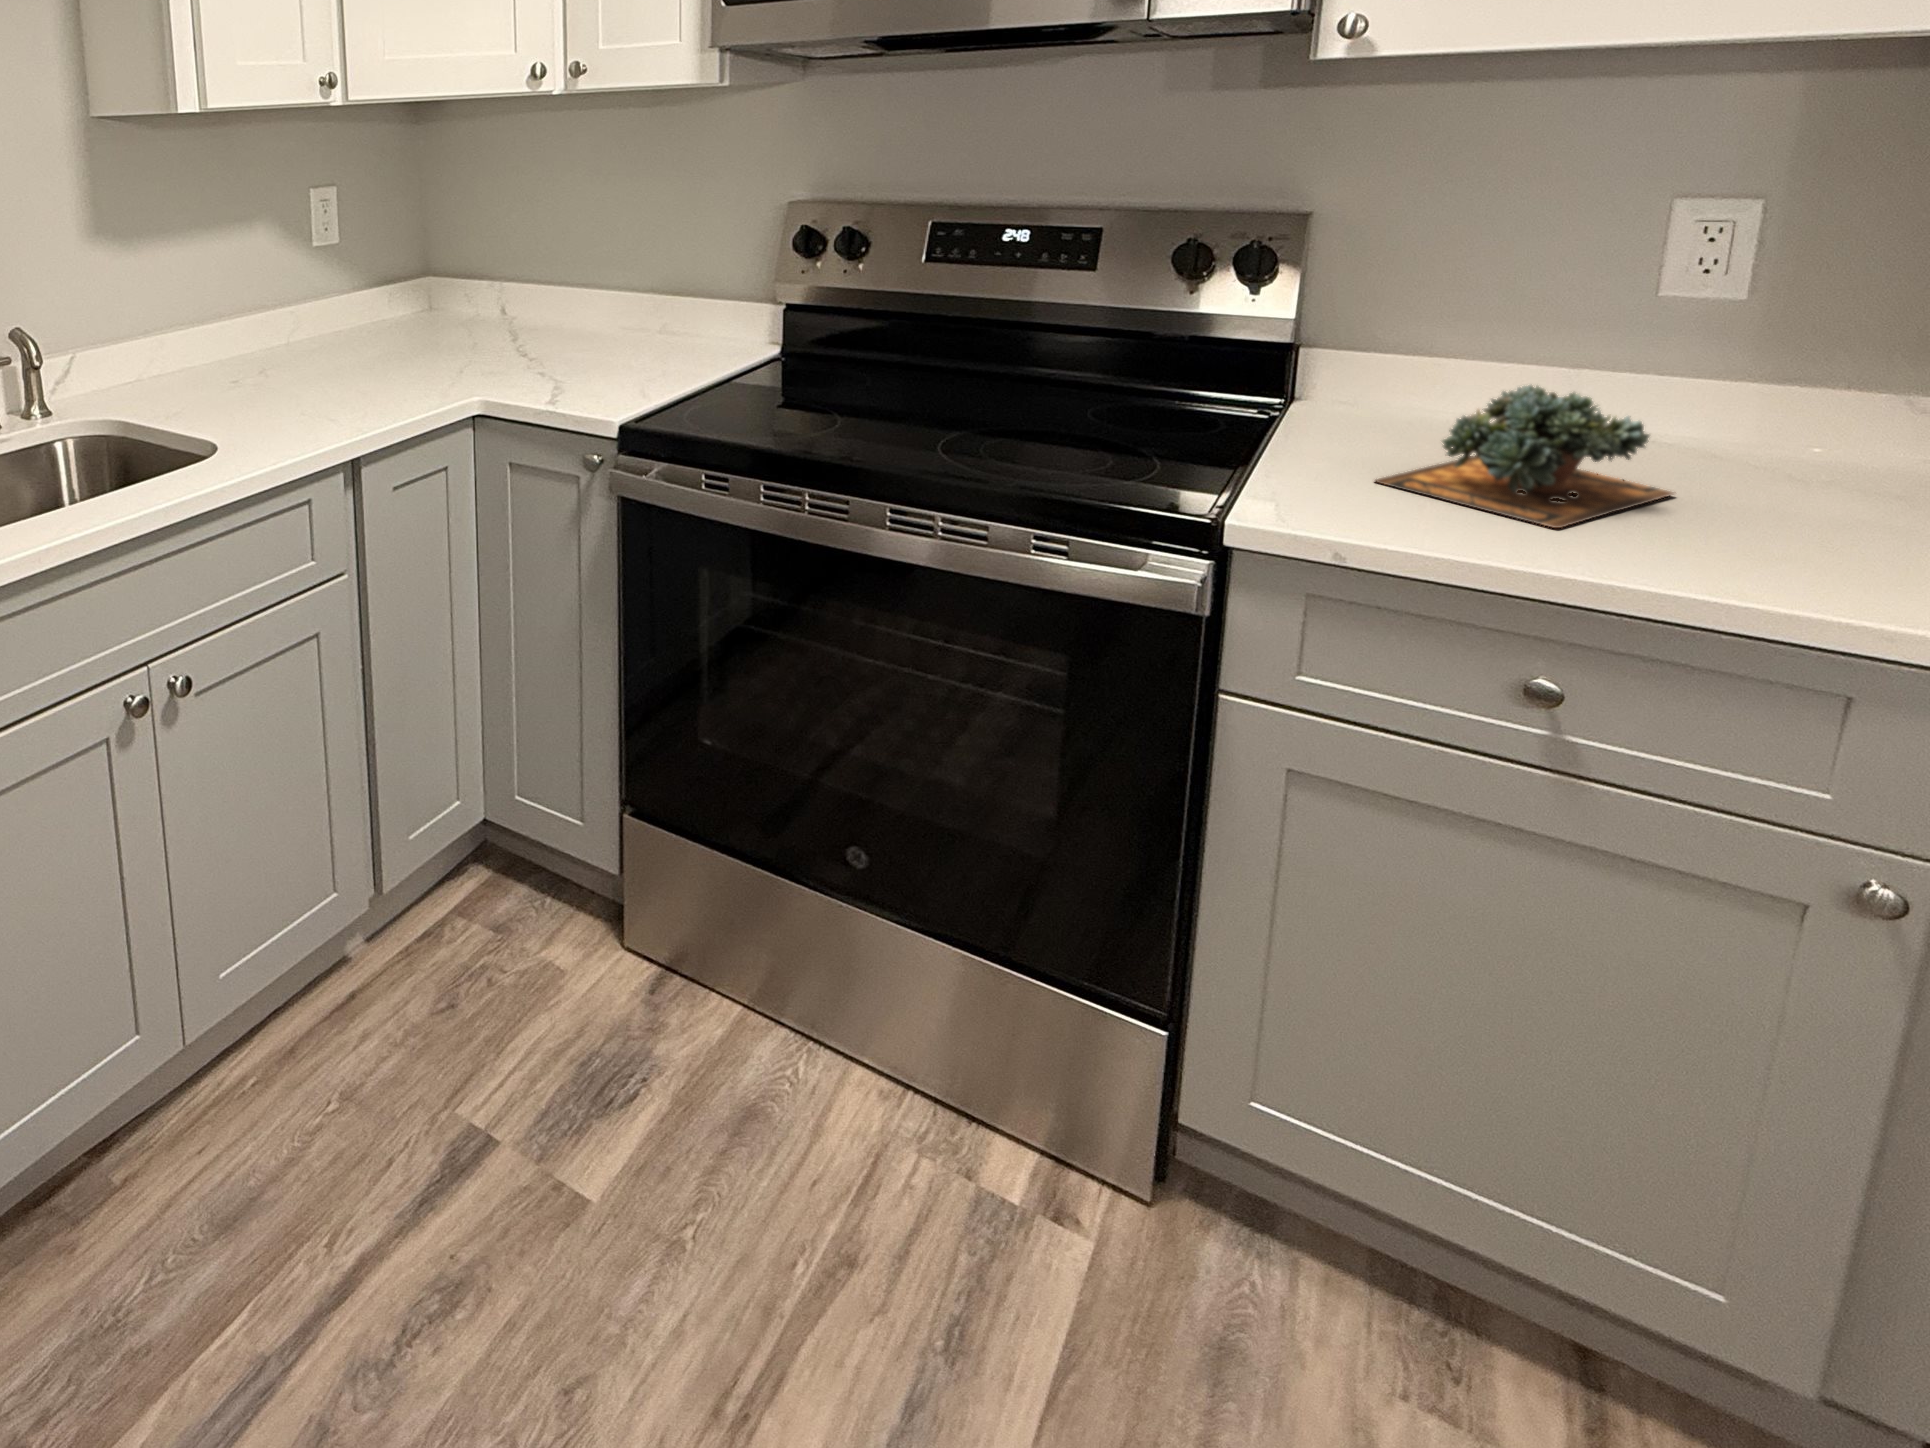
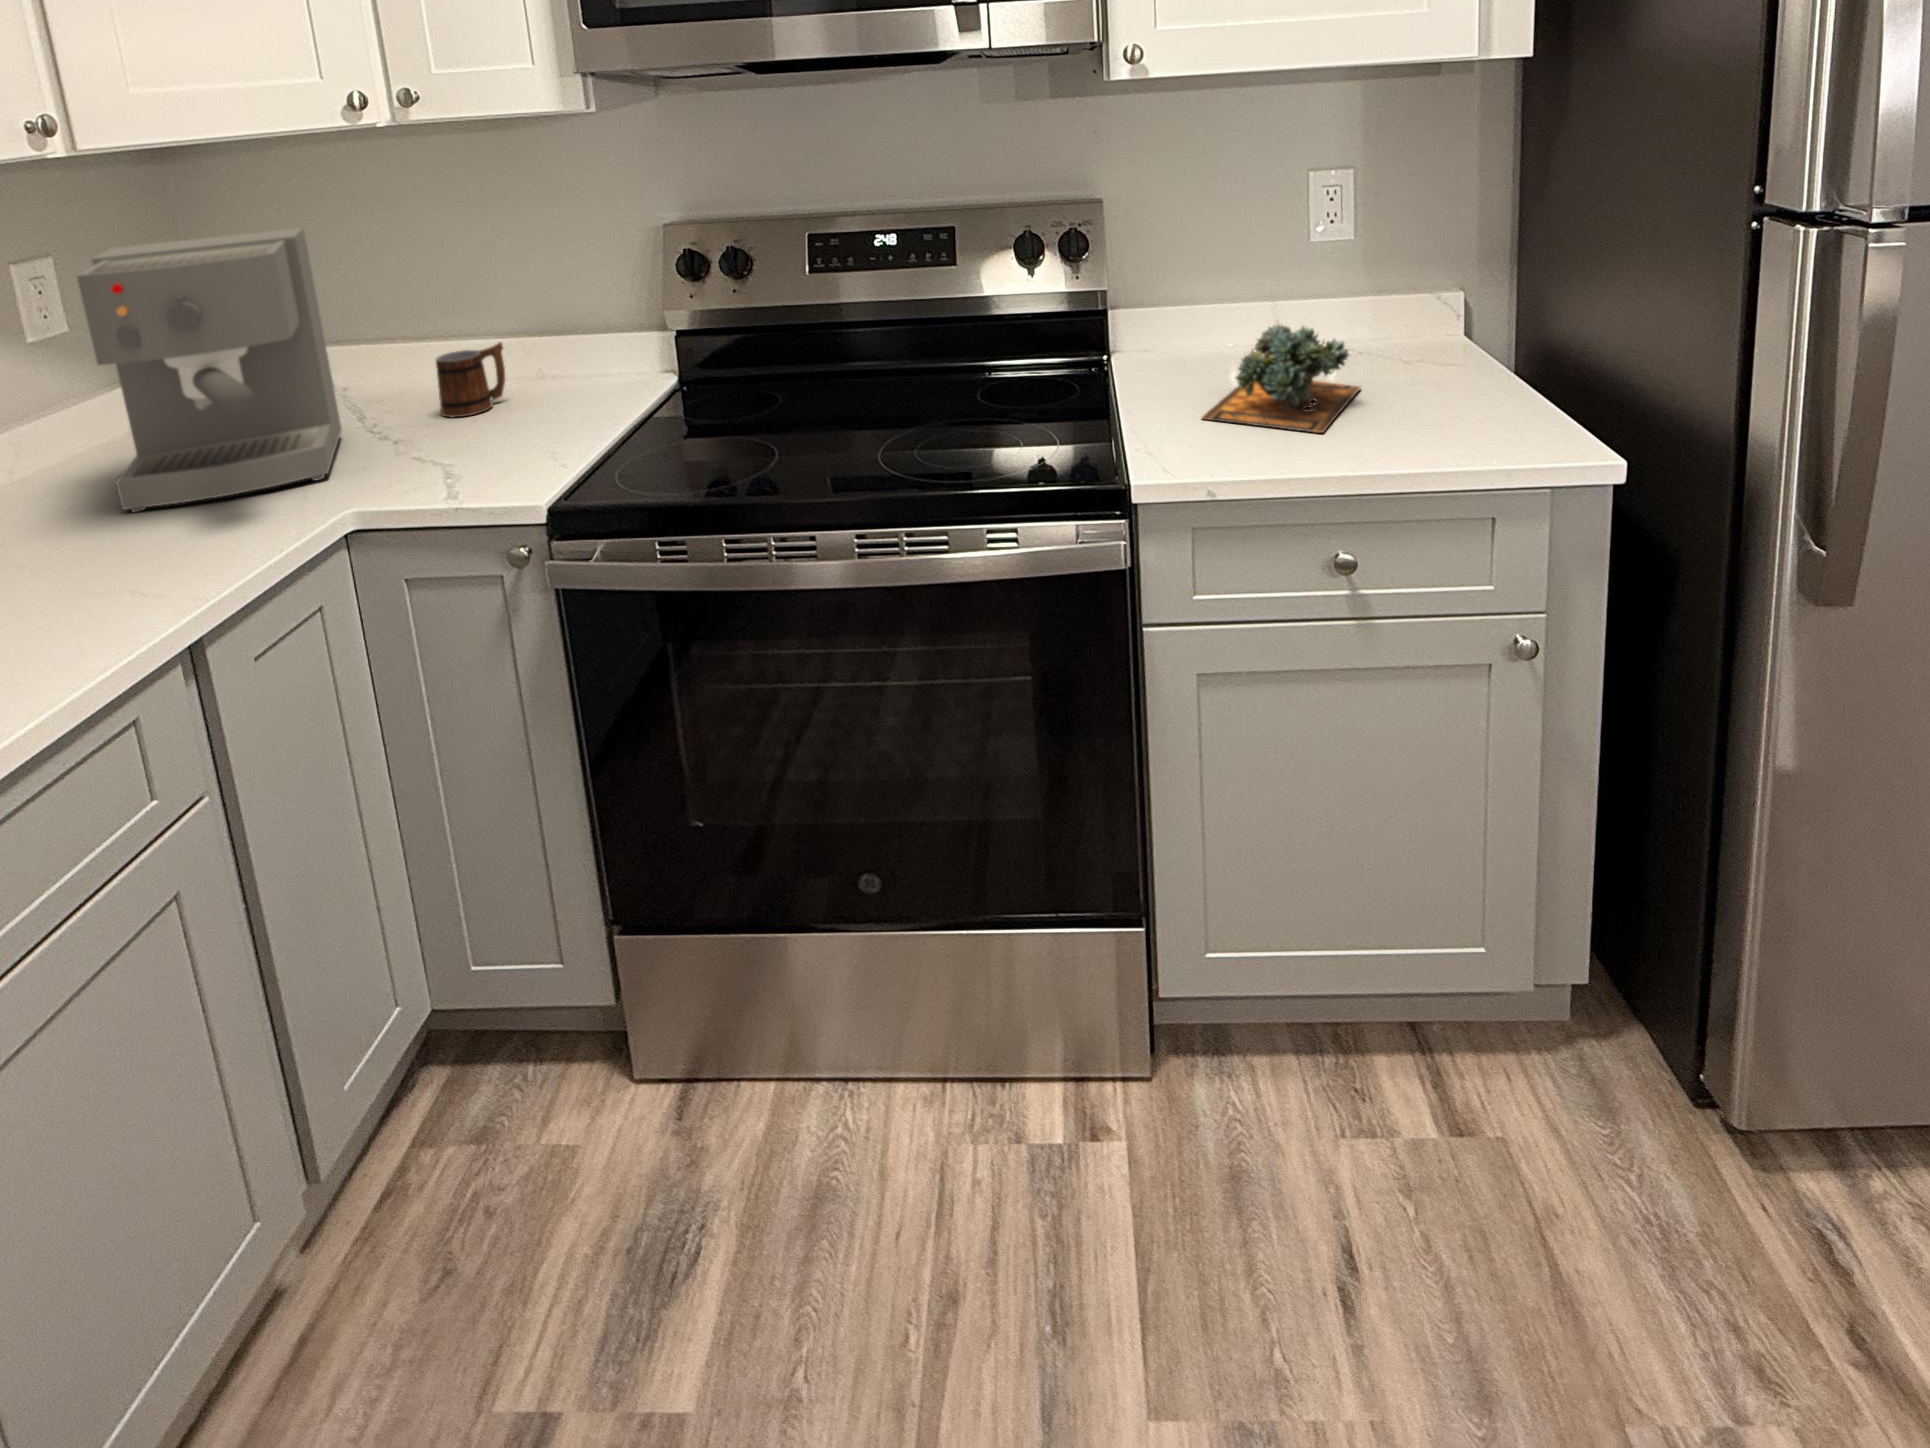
coffee maker: none [336,172,498,374] -> present [77,227,342,512]
mug: none [574,290,634,350] -> present [436,342,505,418]

